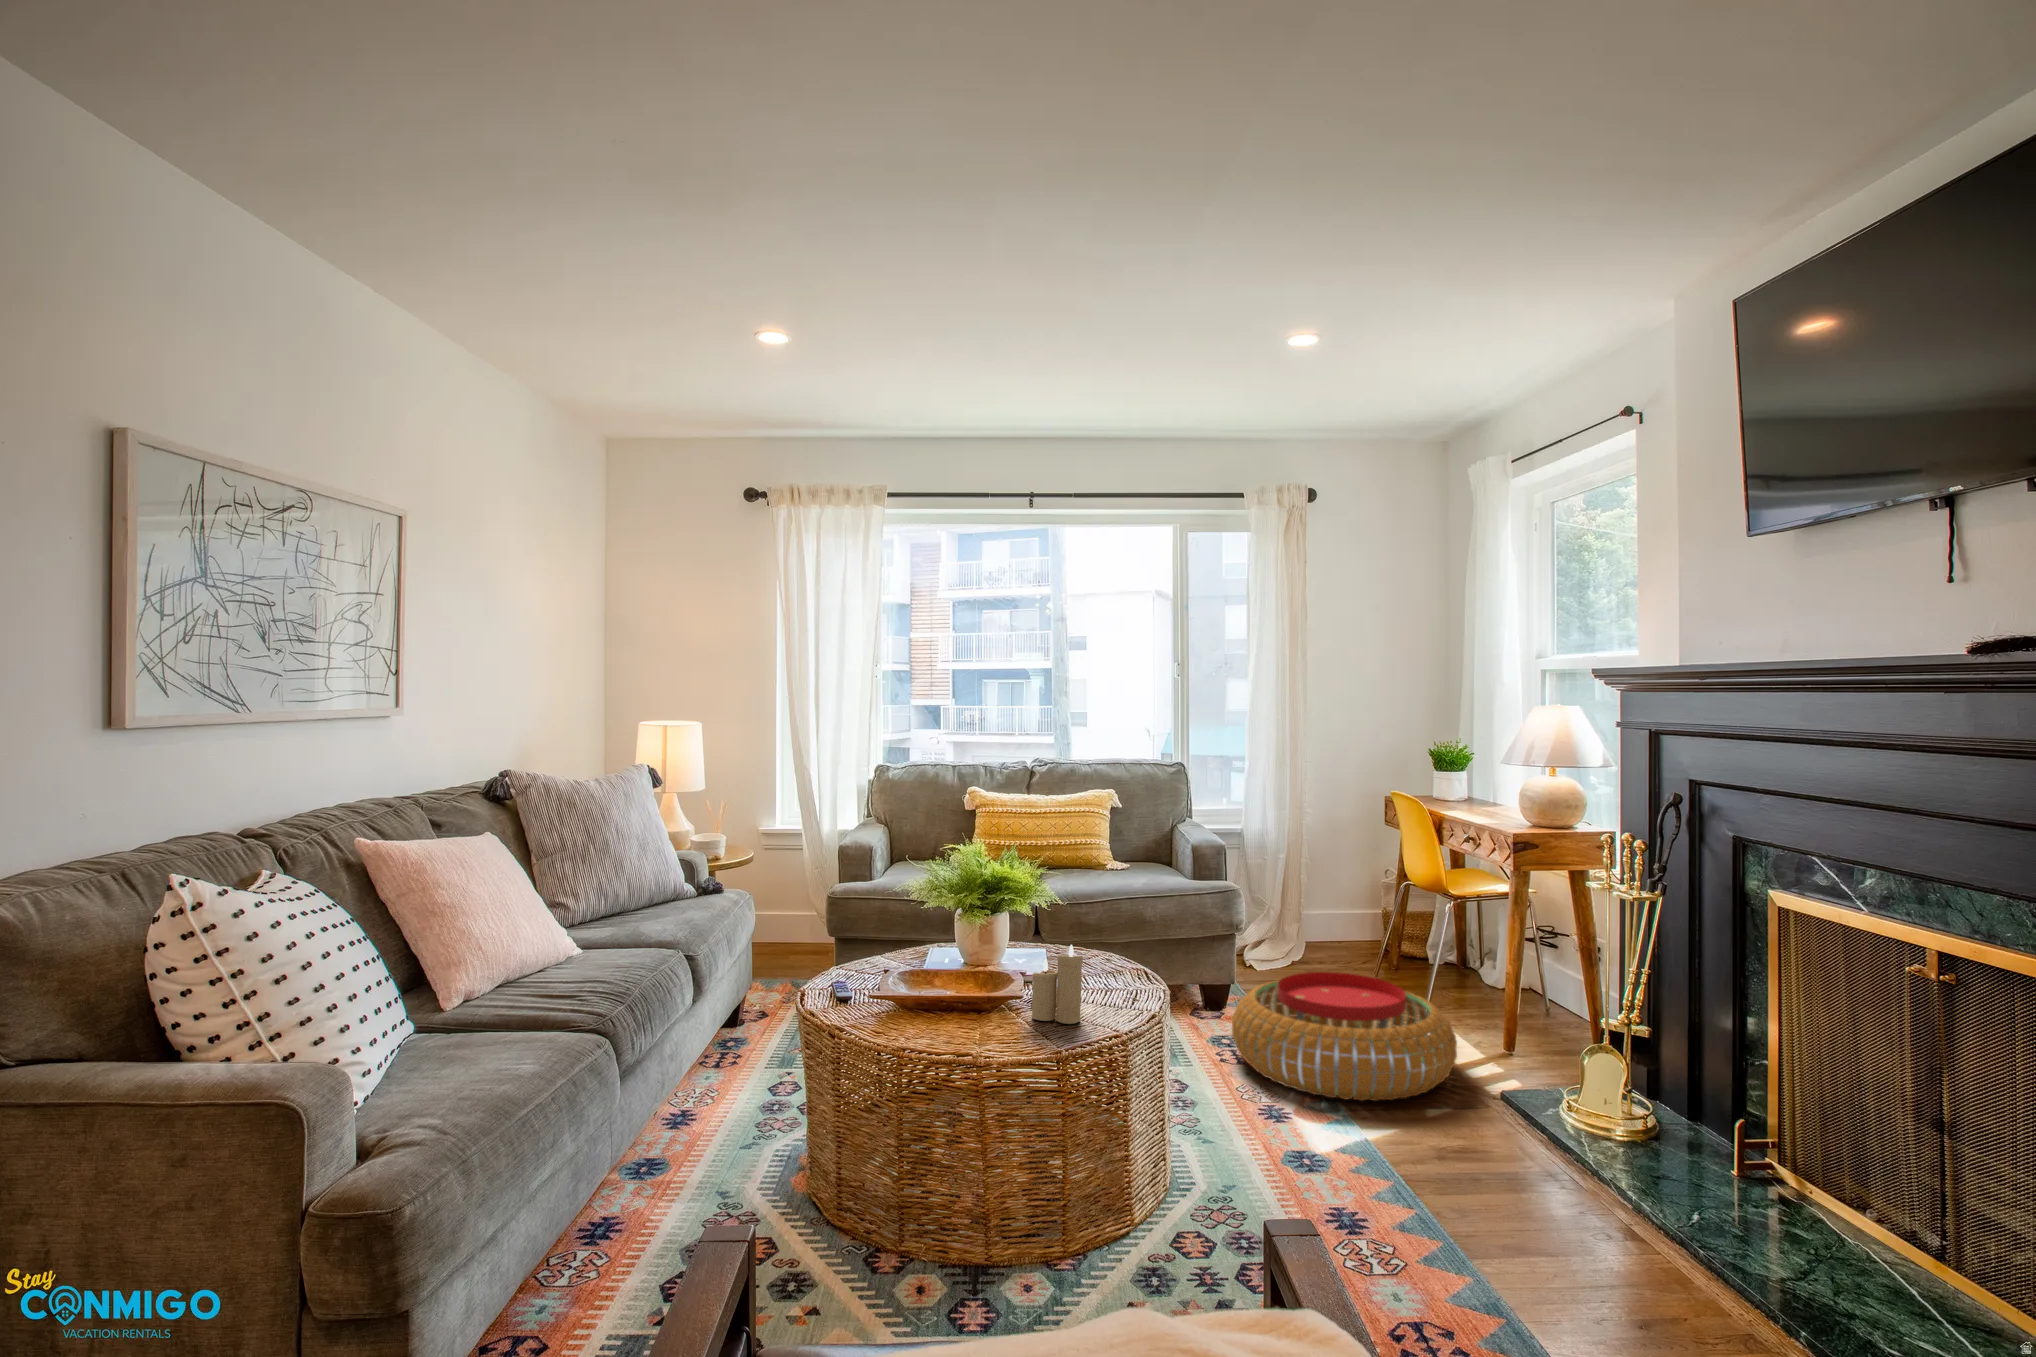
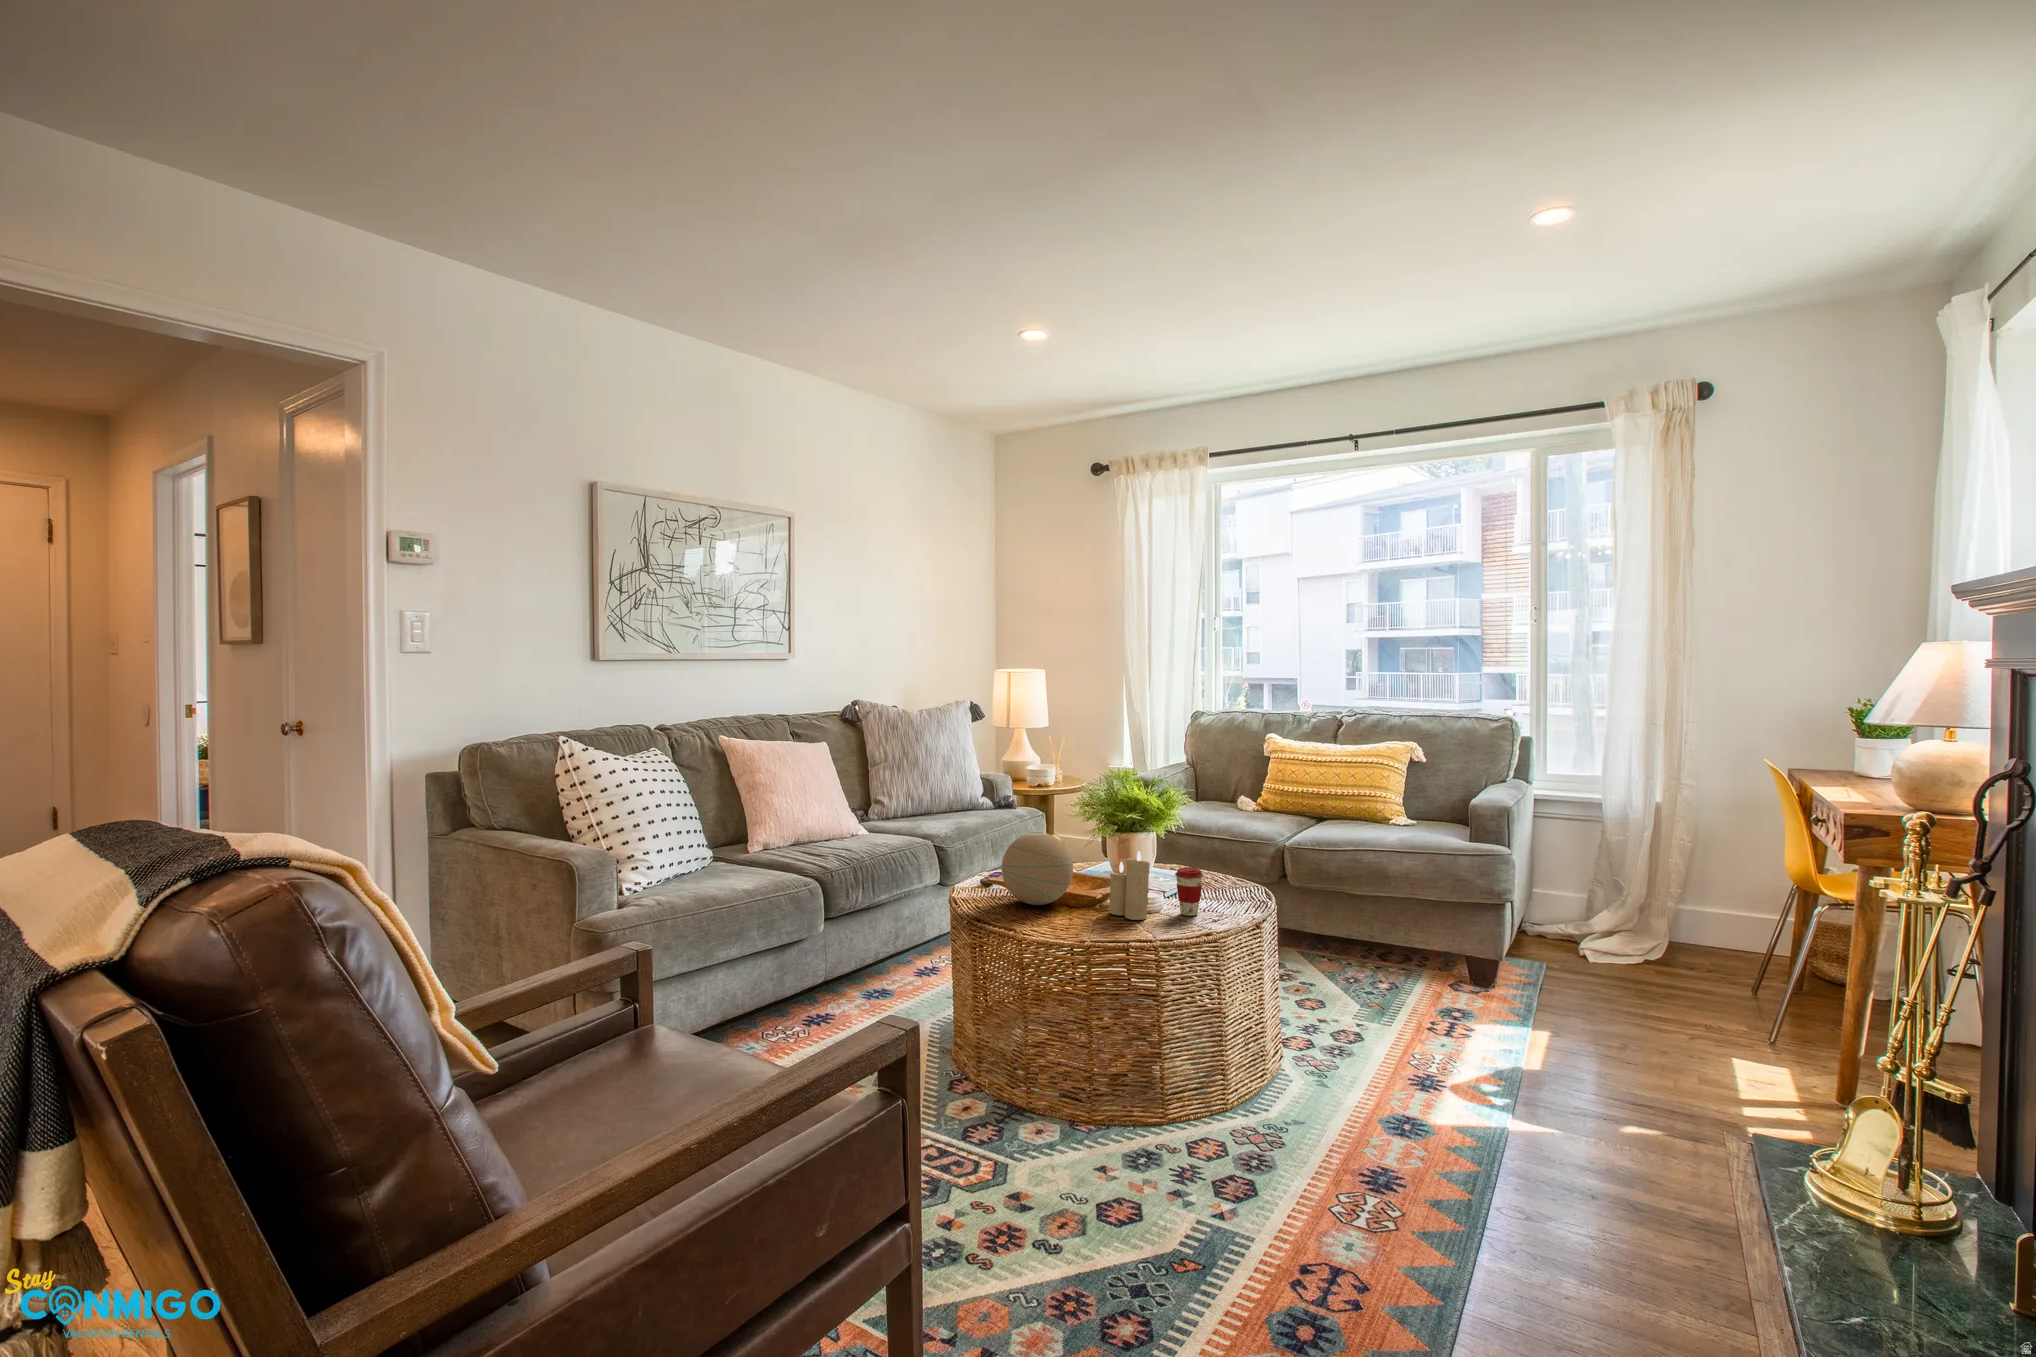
decorative orb: none [898,936,984,1024] -> present [1002,832,1073,905]
coffee cup: none [1094,954,1124,1008] -> present [1175,867,1203,916]
pouf: present [1232,972,1457,1101] -> none [1437,941,1711,1087]

